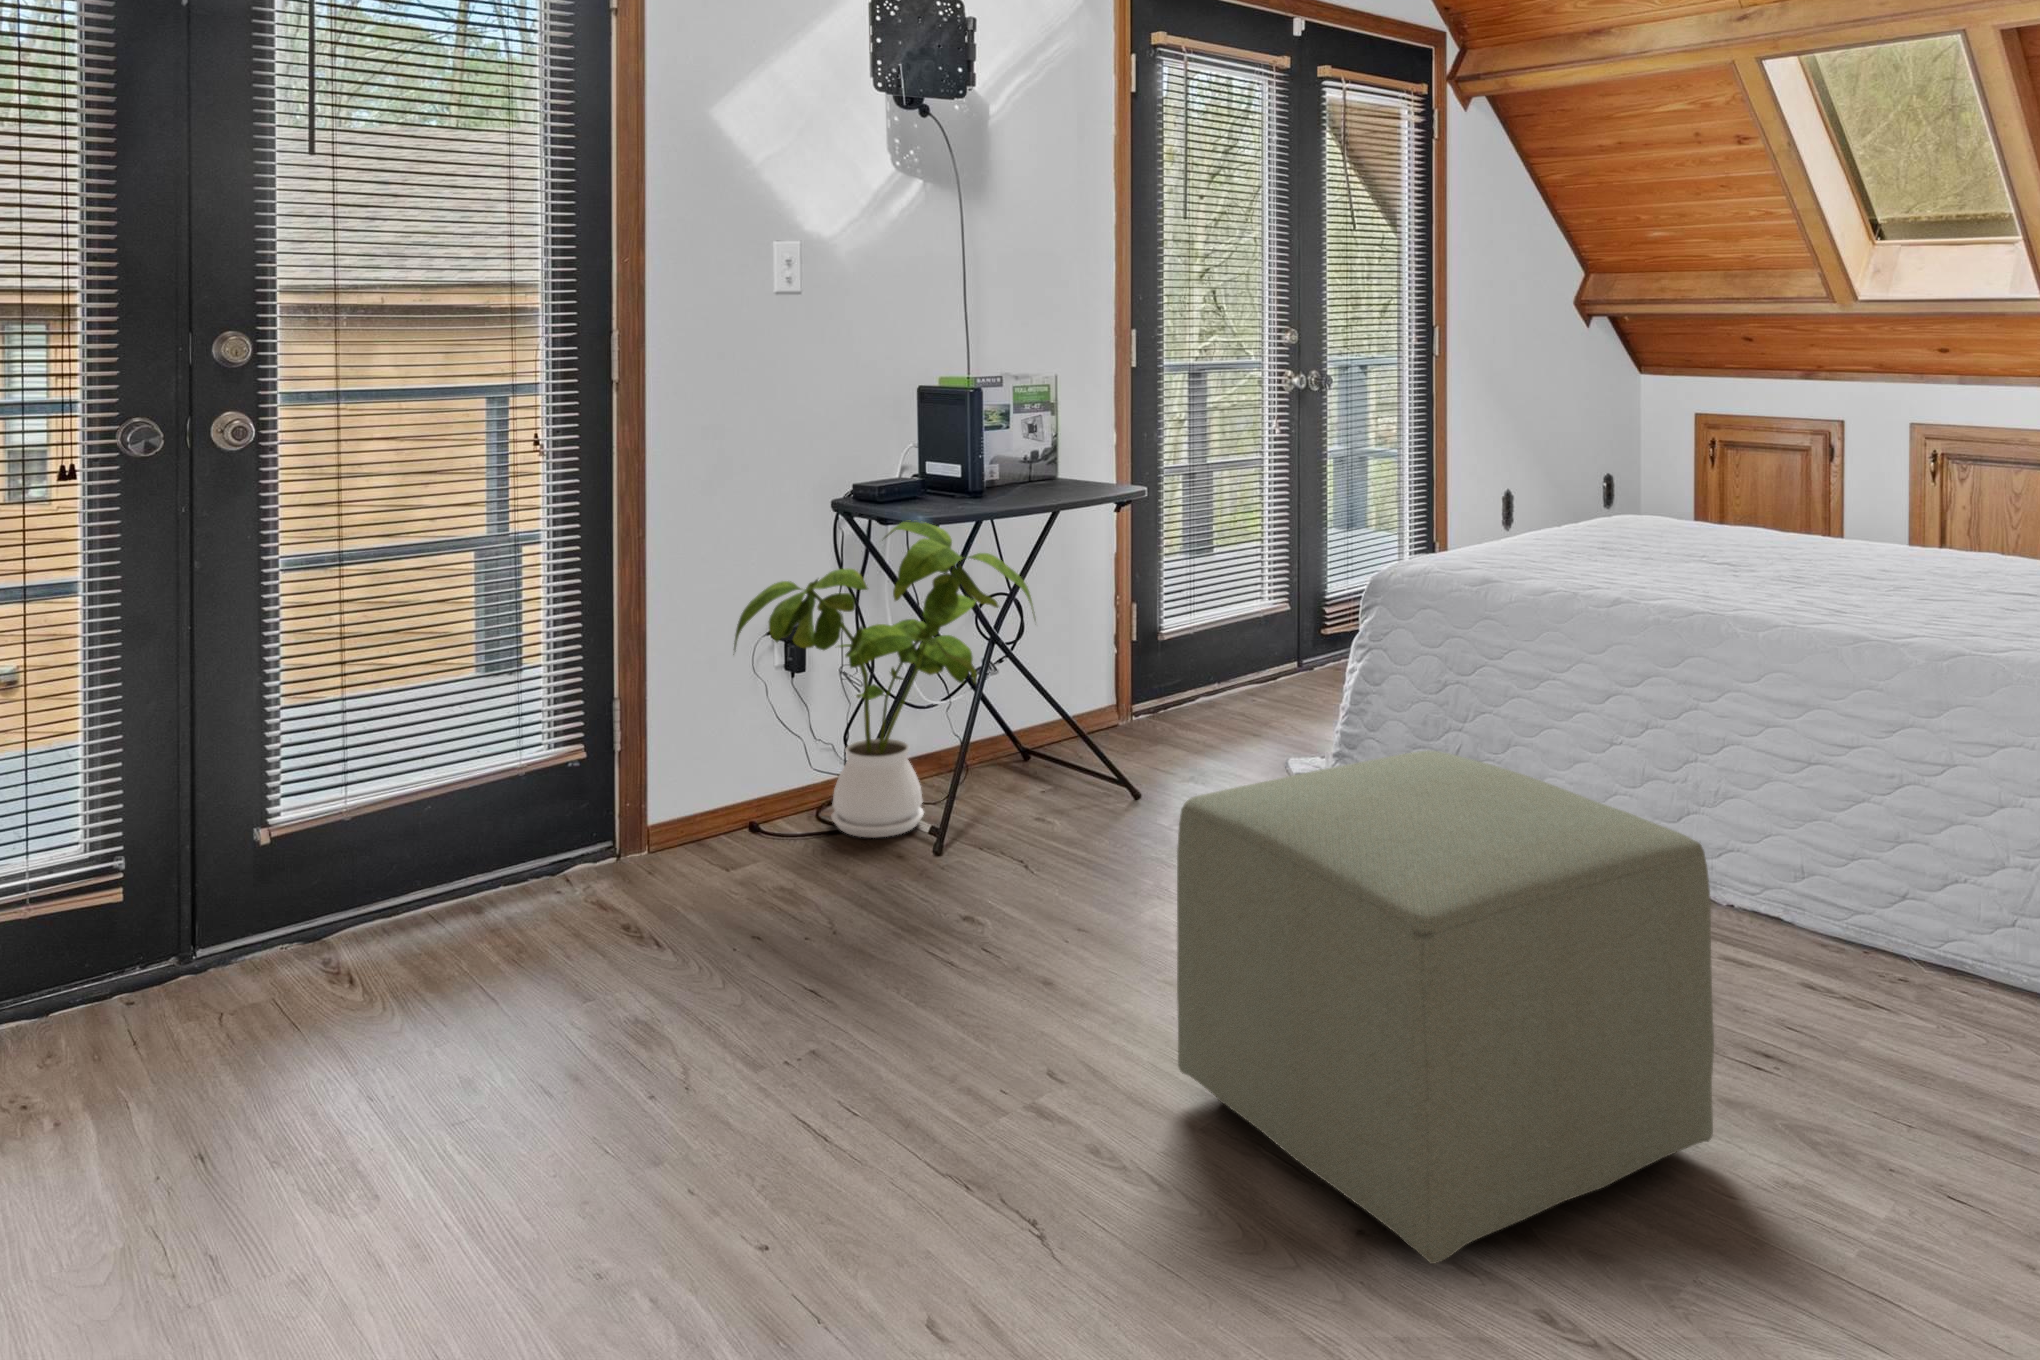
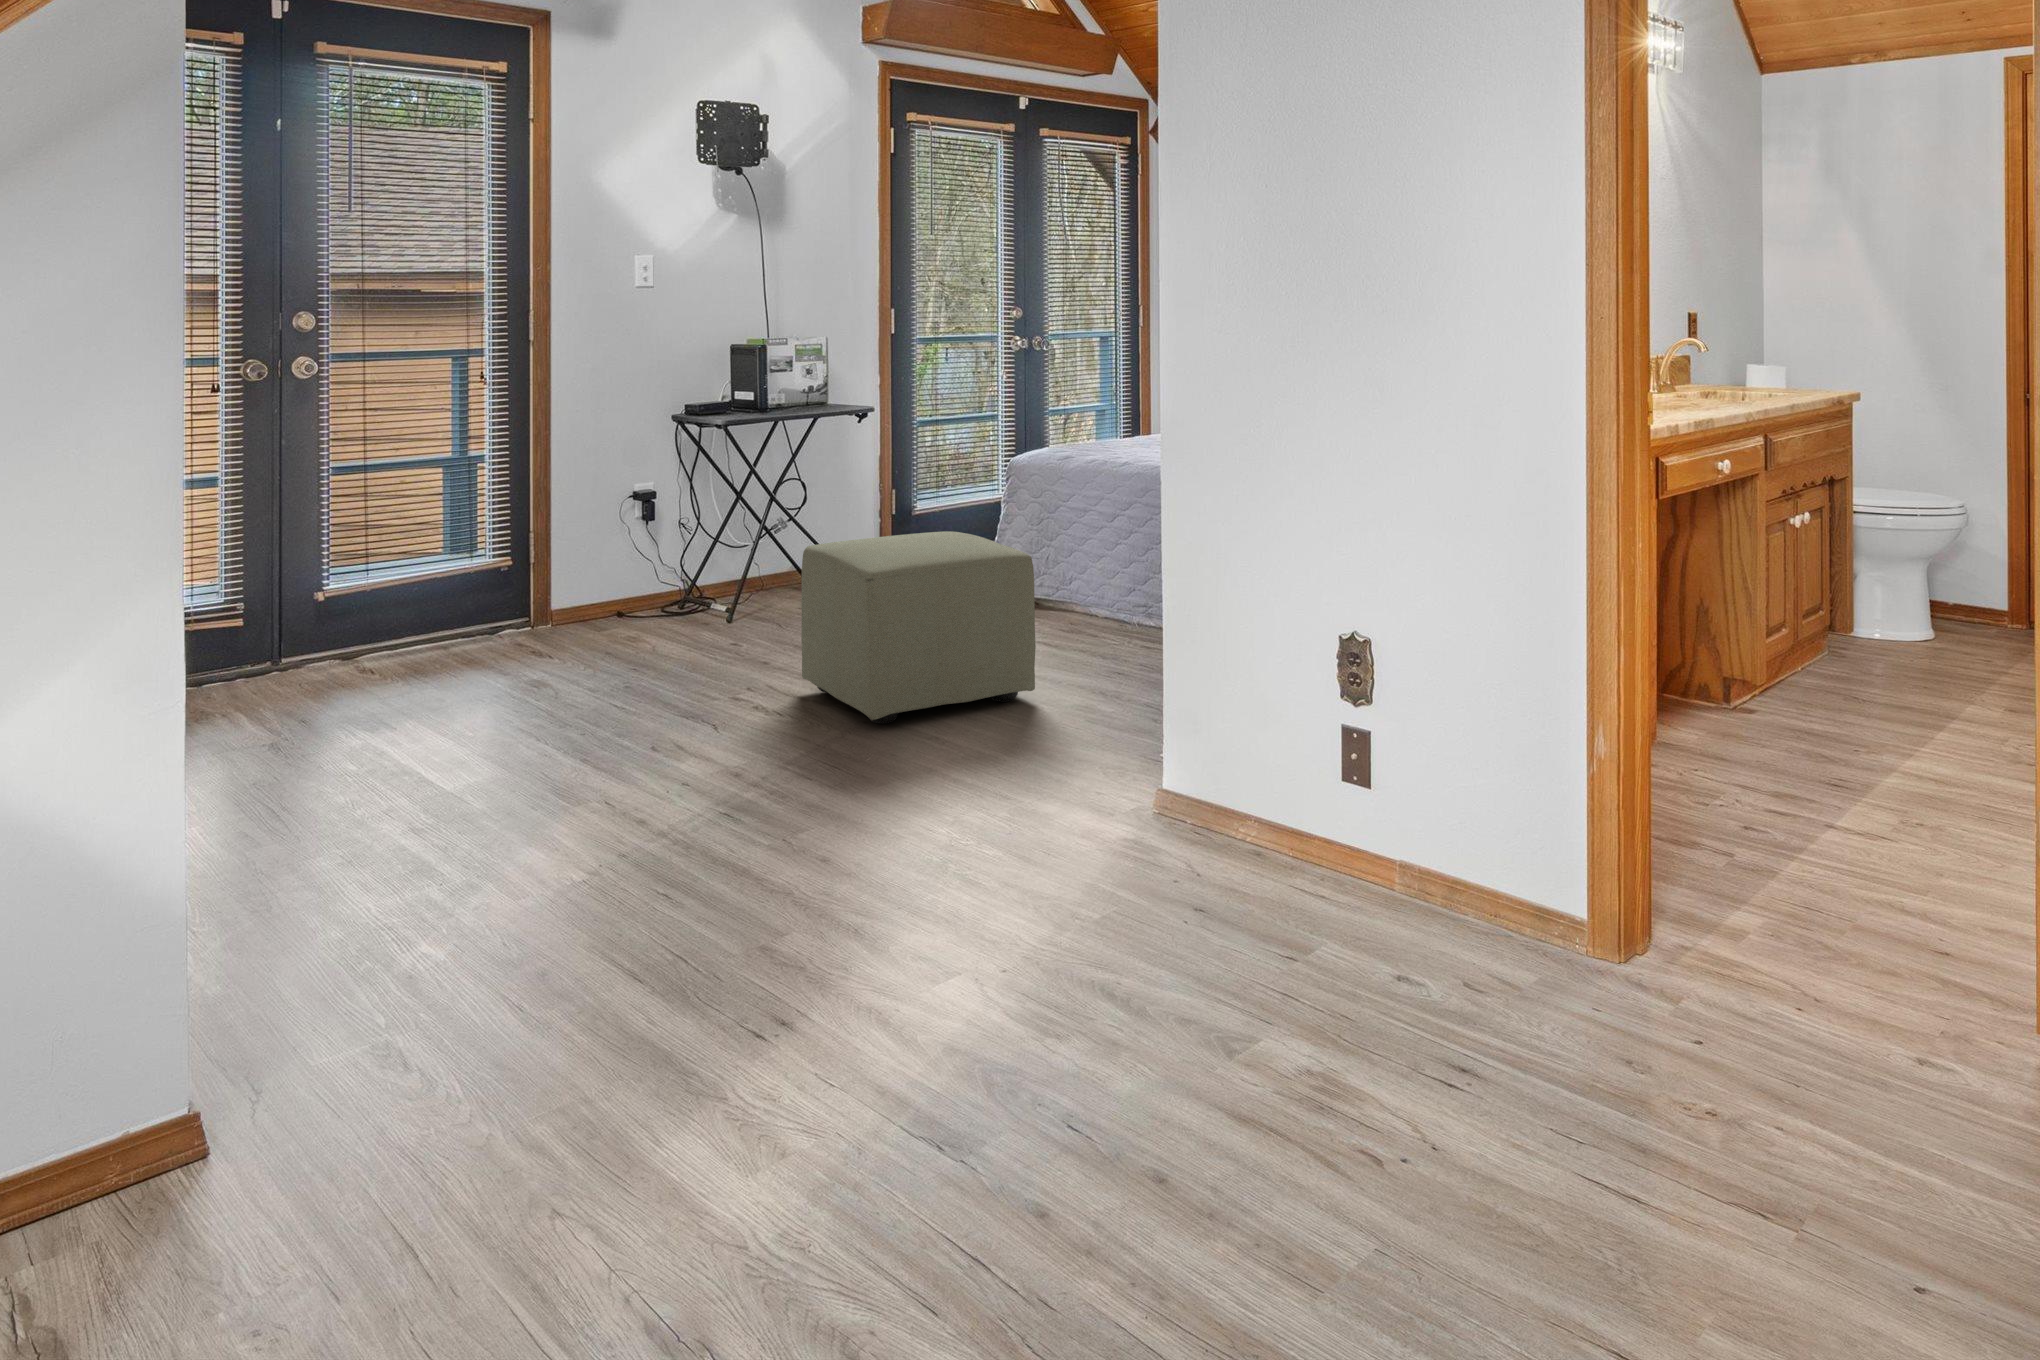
house plant: present [733,521,1036,838] -> none [605,426,787,615]

